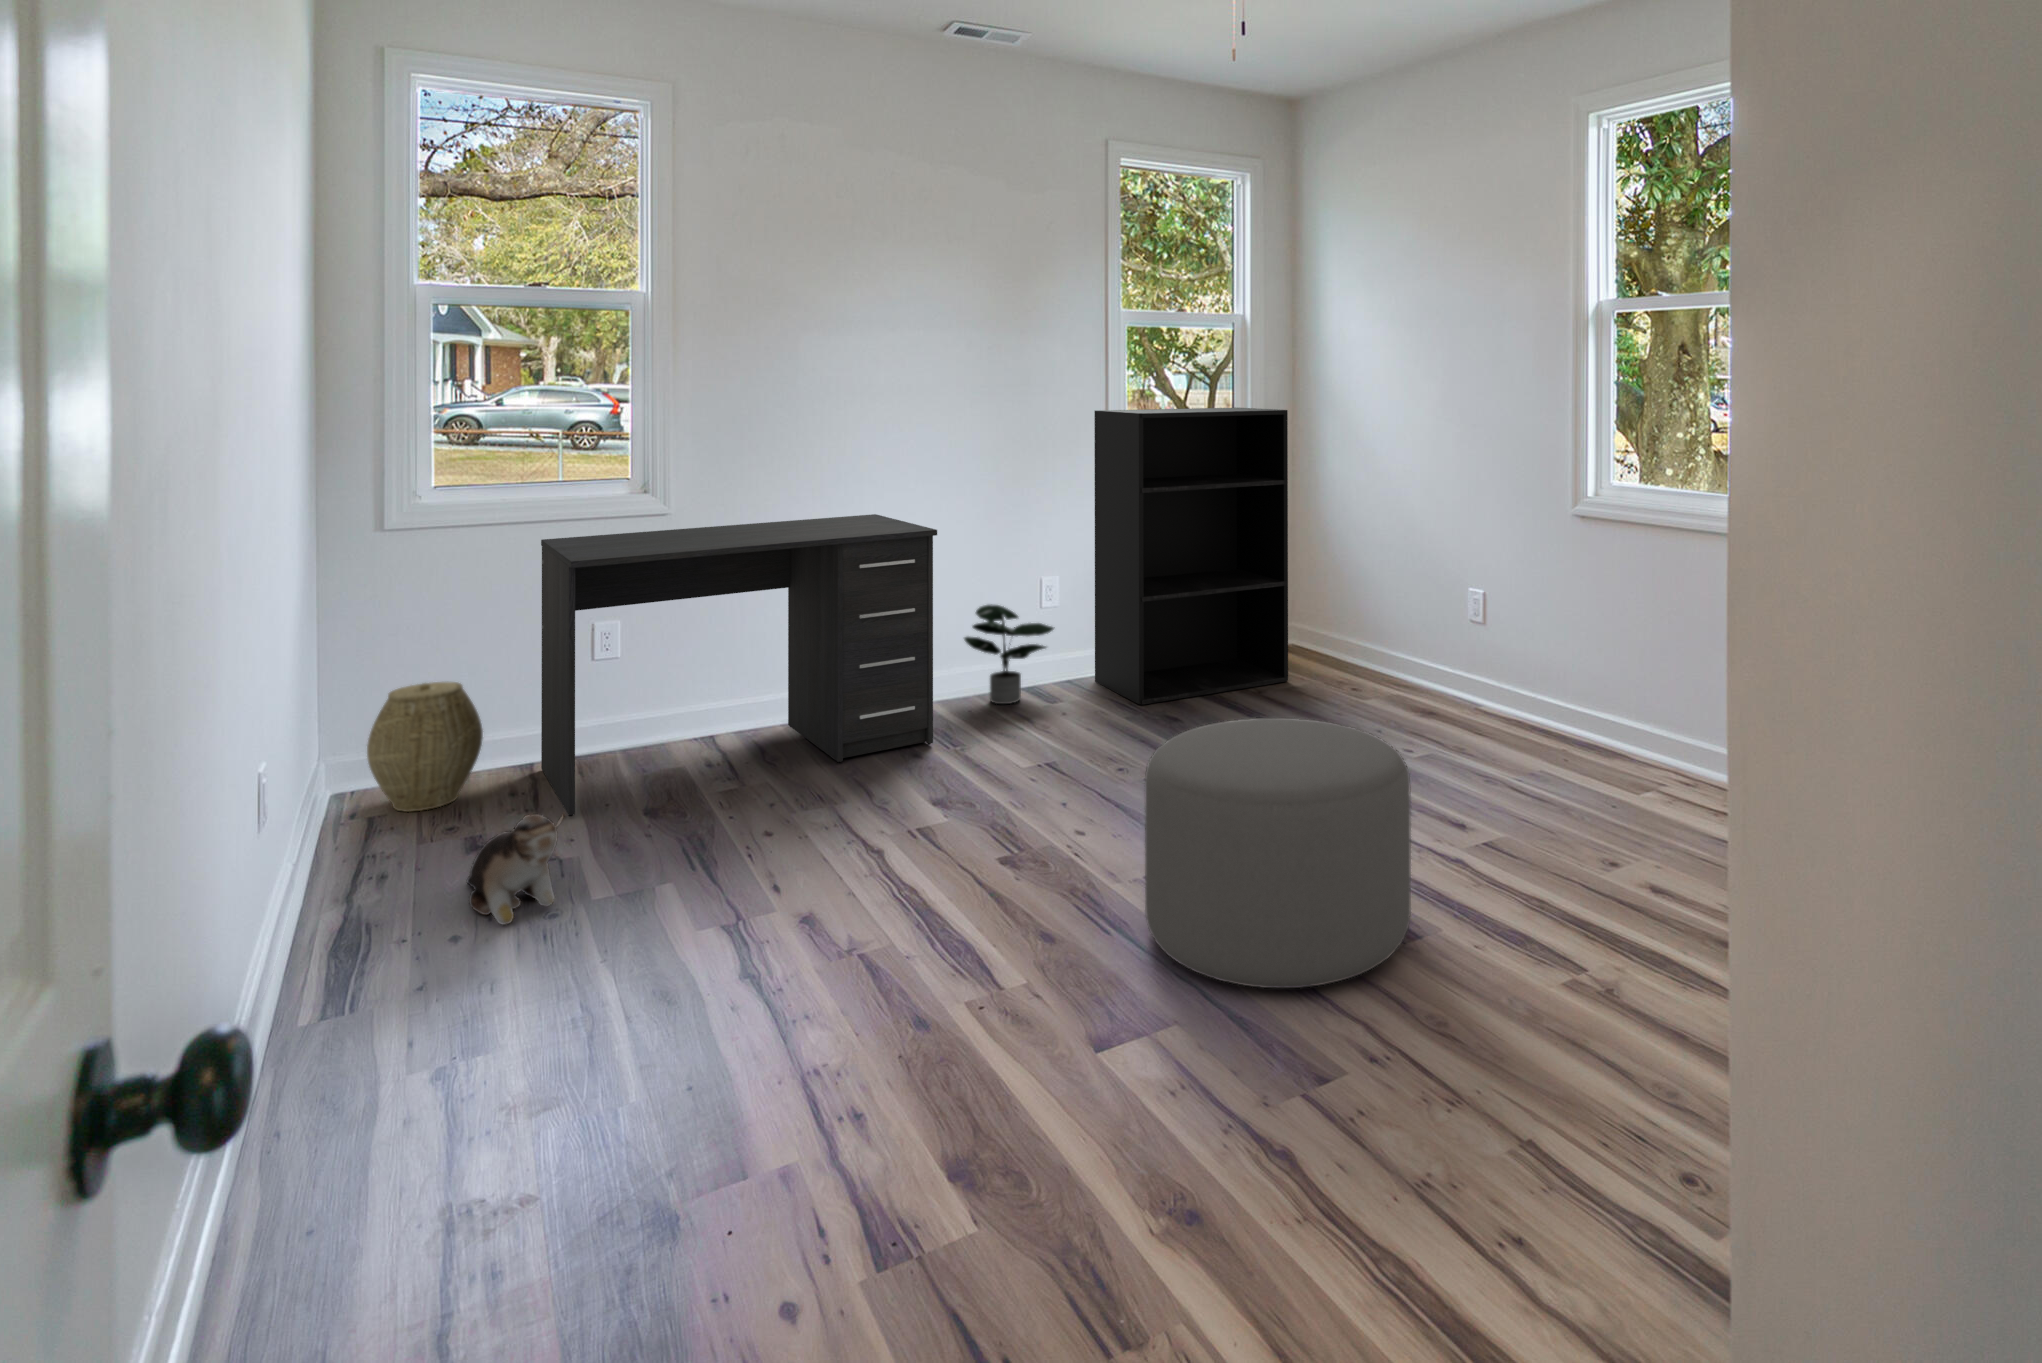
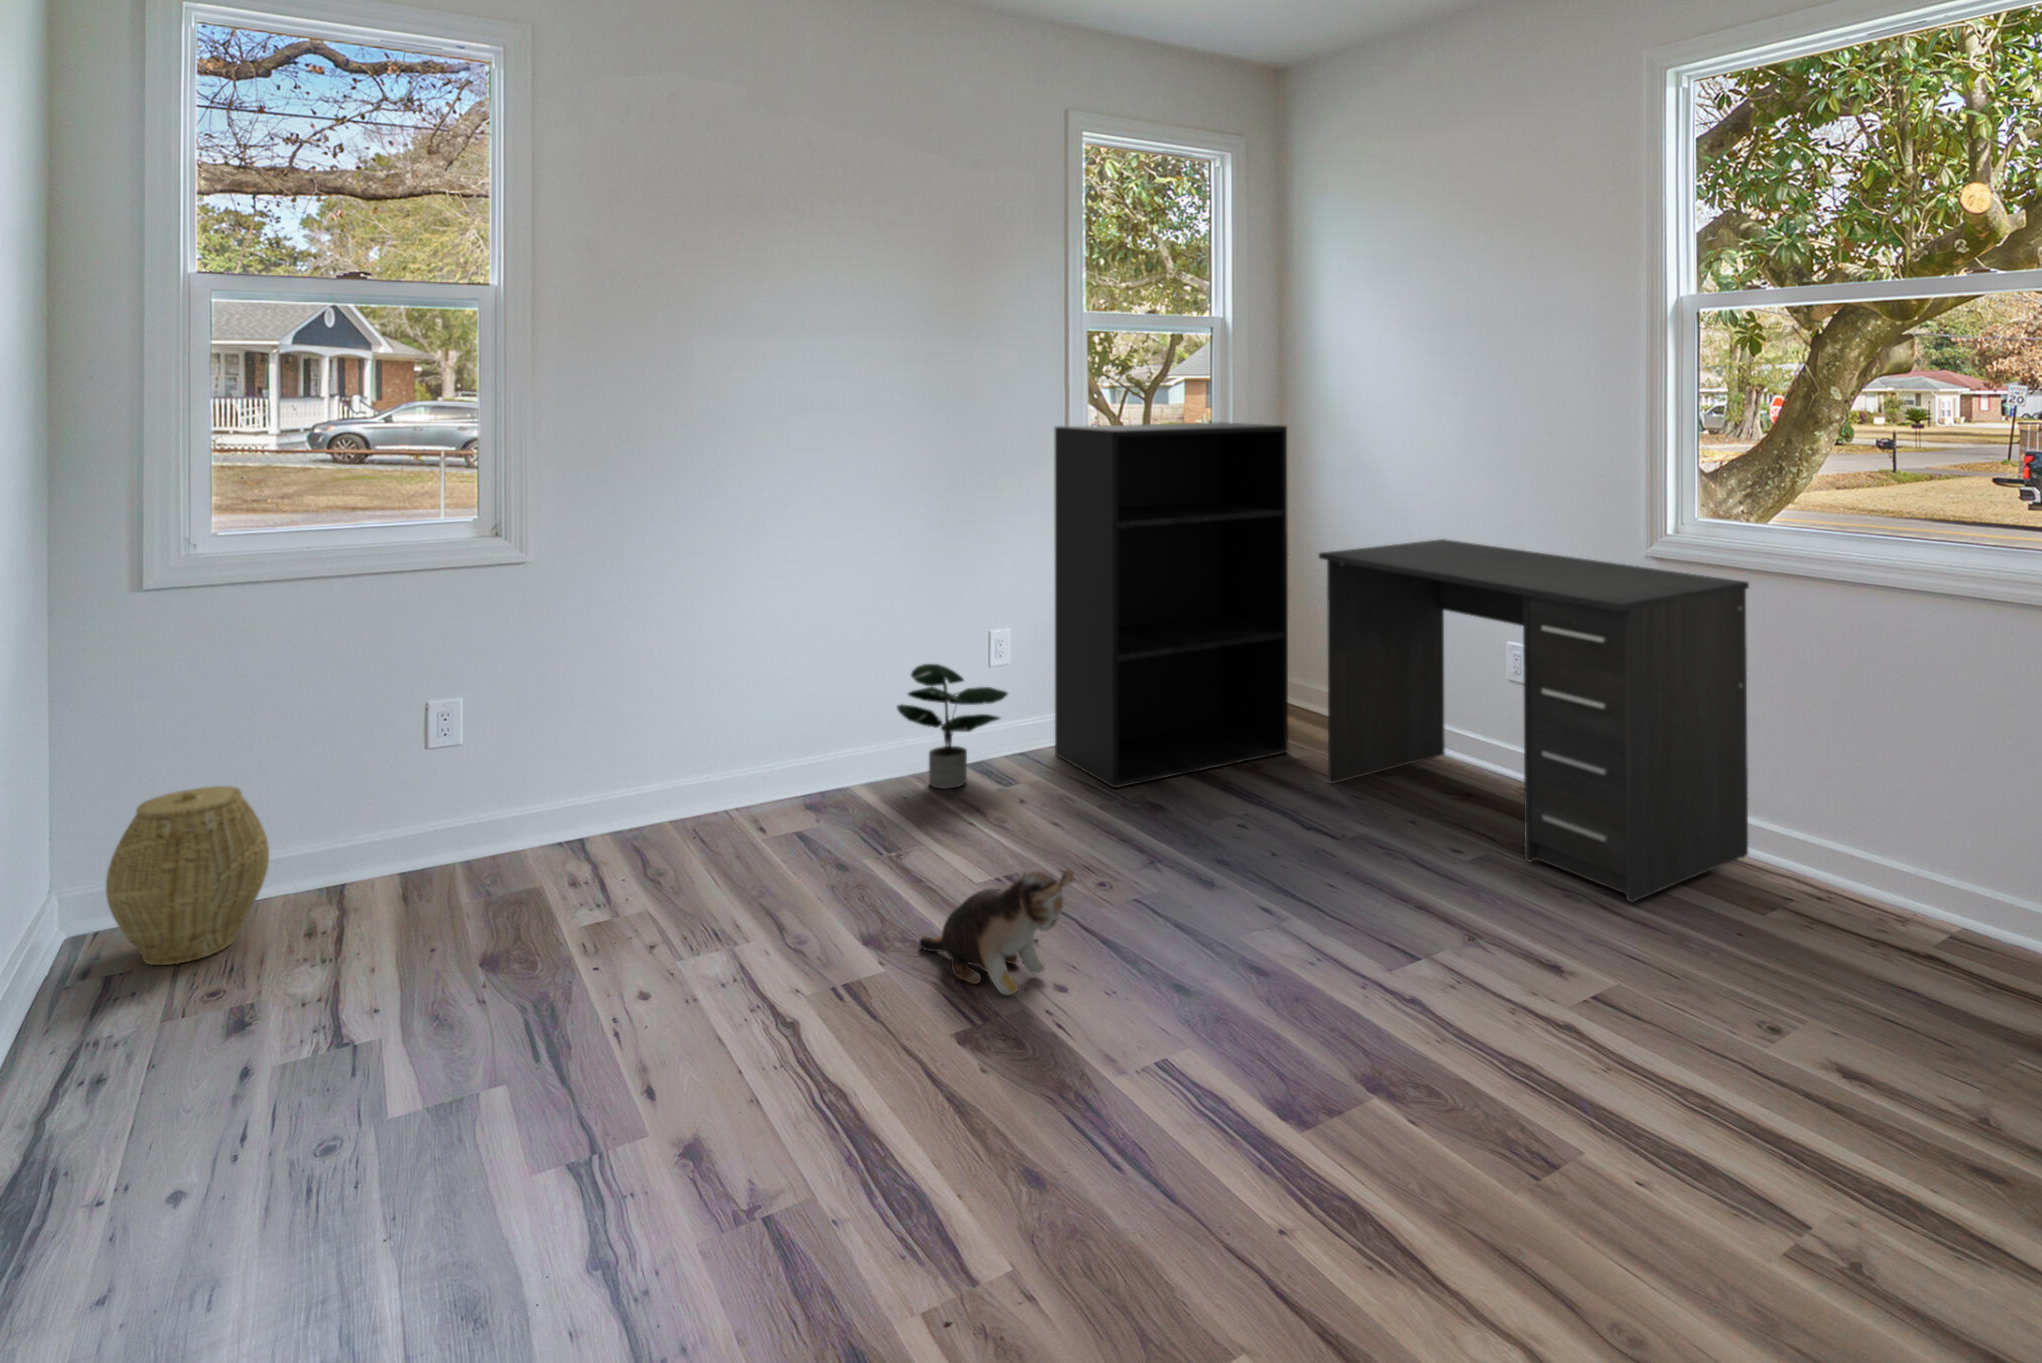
desk: present [541,514,937,816] -> present [1319,539,1749,903]
ottoman: present [1145,718,1411,988] -> none [1170,848,1545,1275]
plush toy: present [467,814,564,925] -> present [919,869,1074,995]

